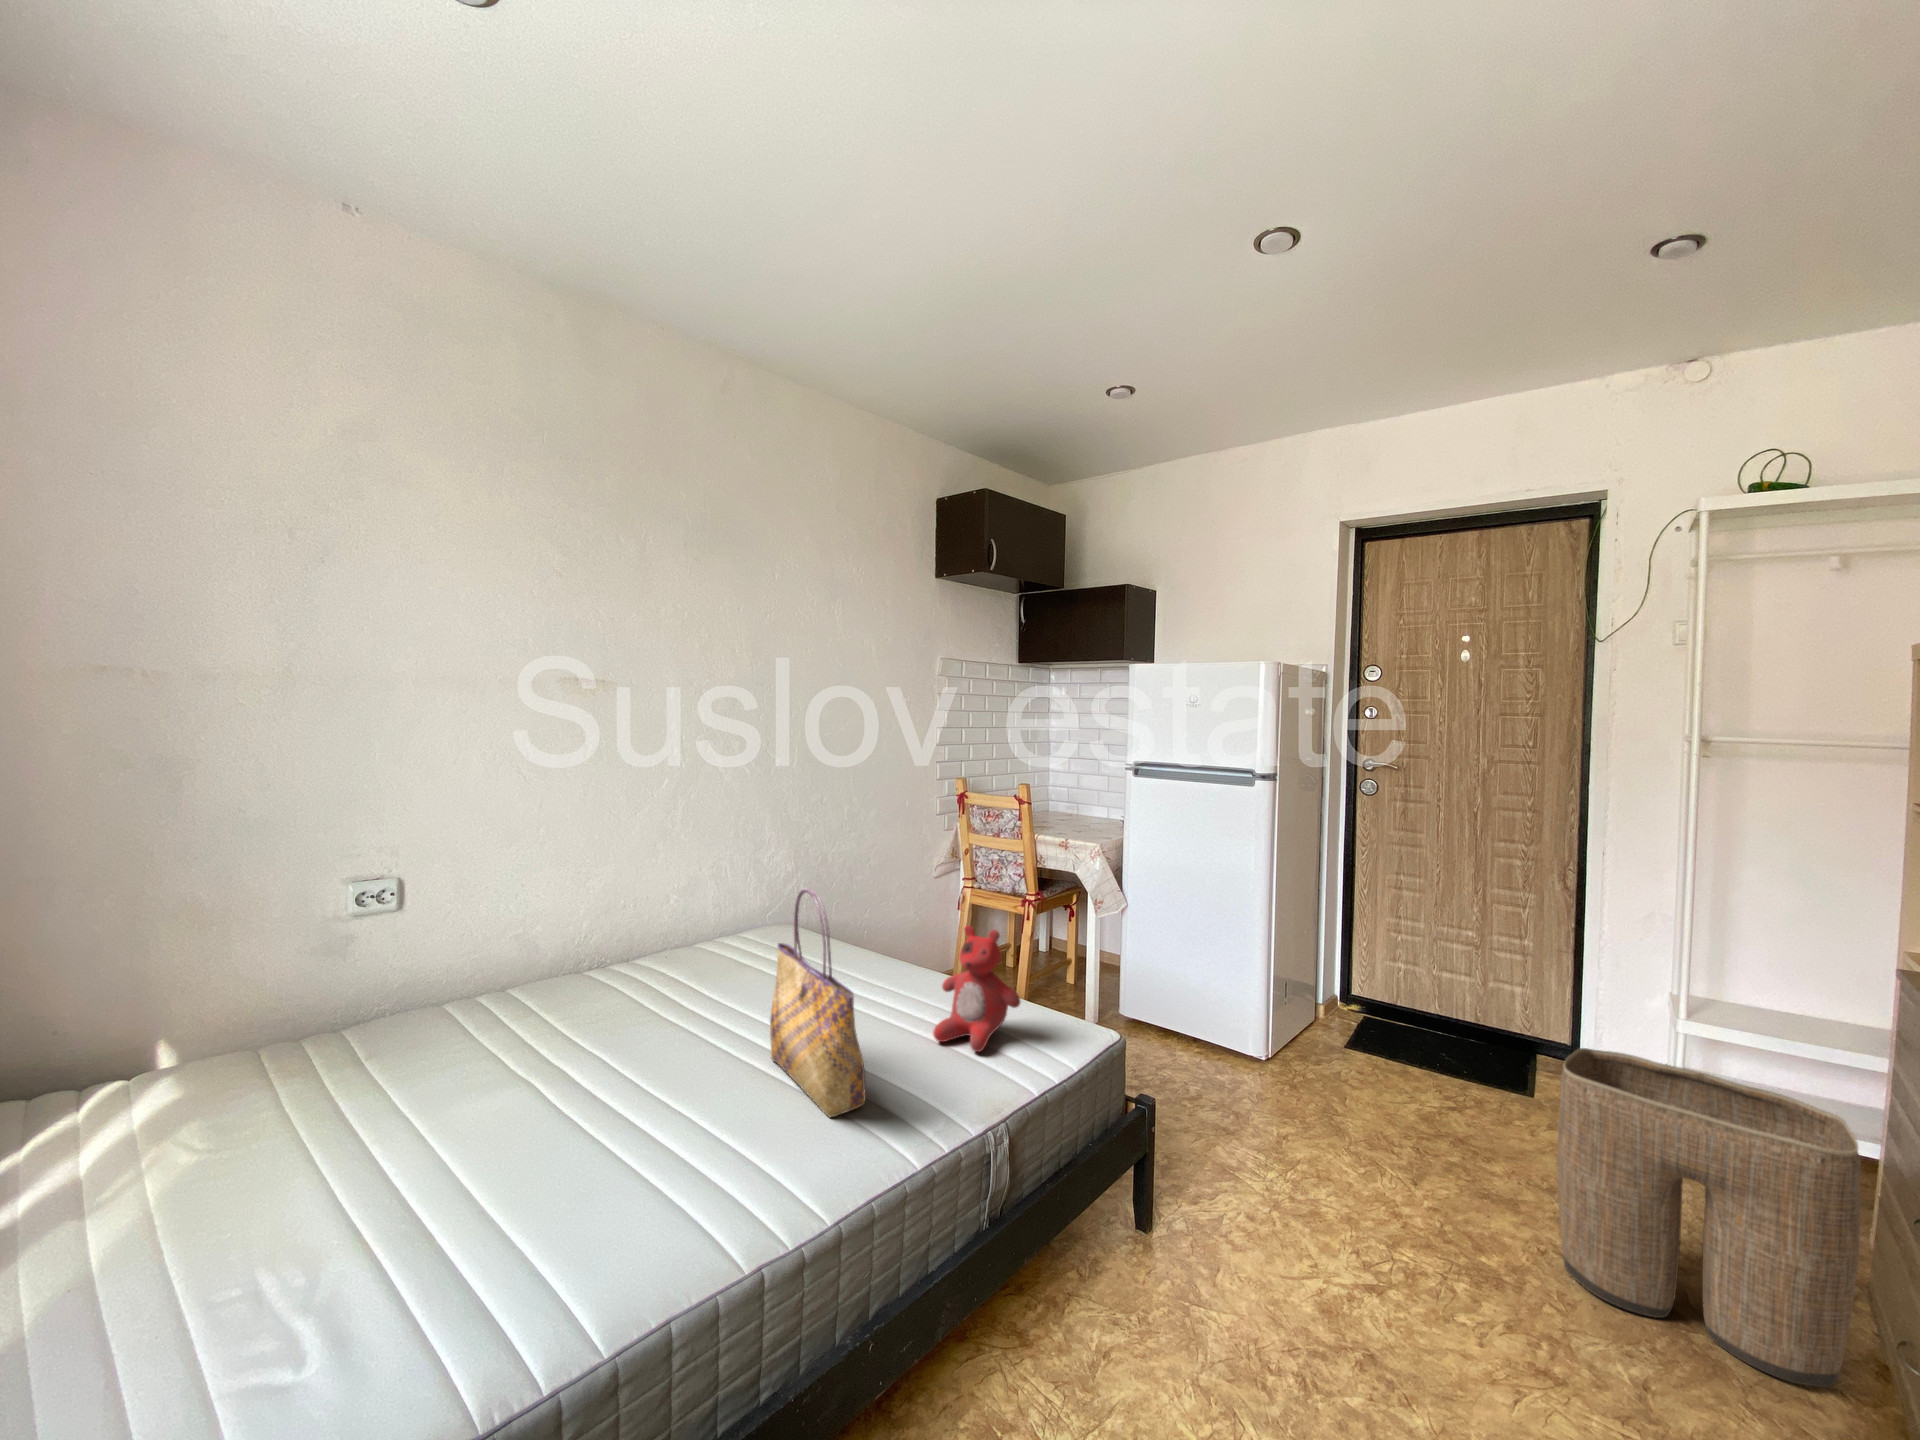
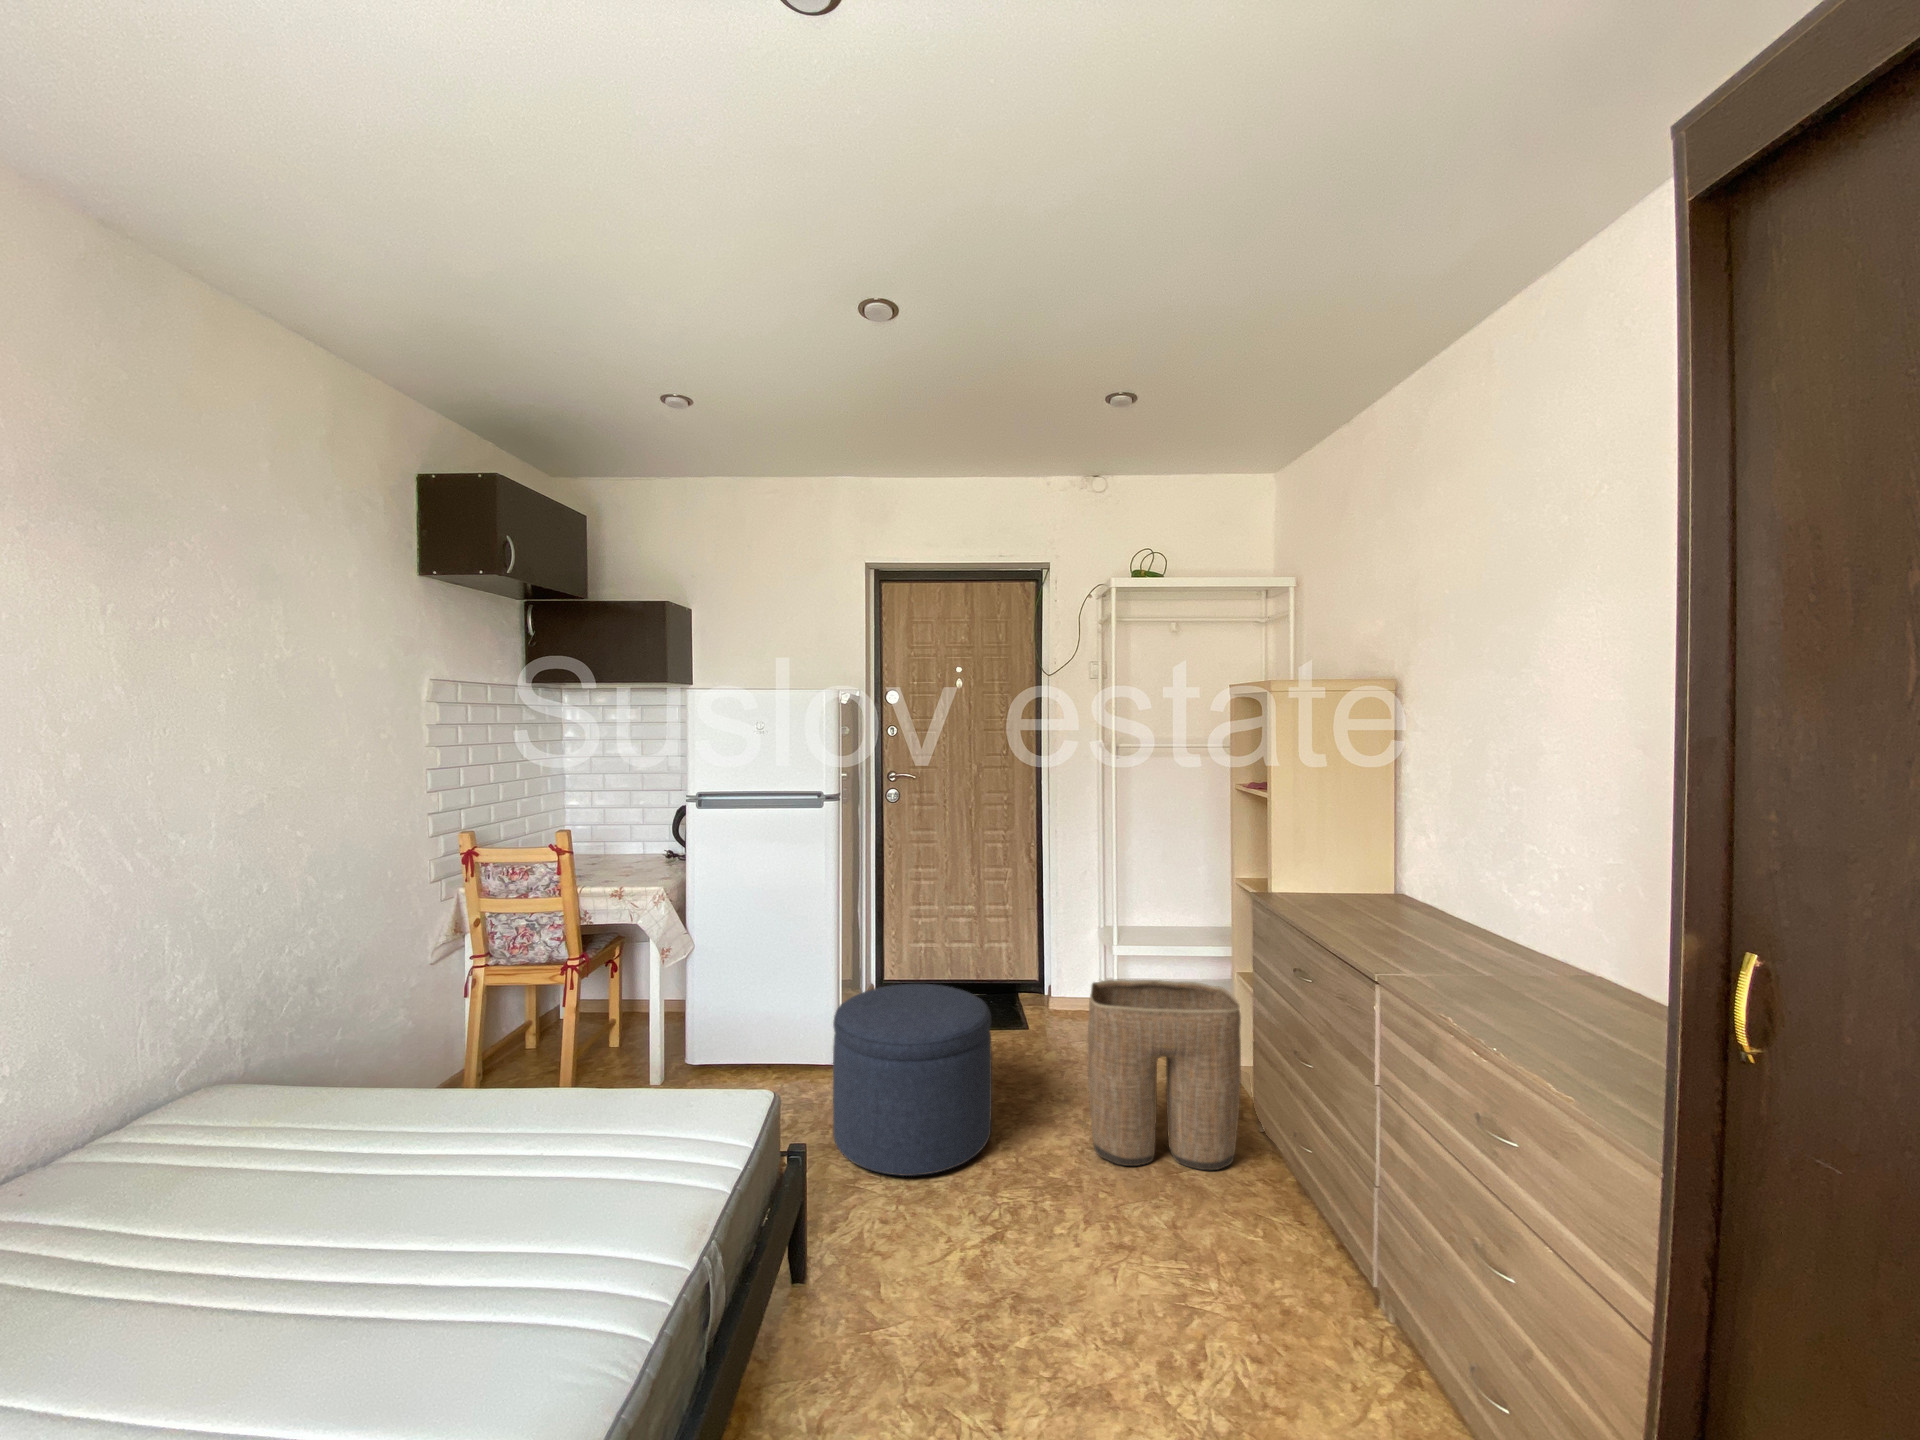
tote bag: present [770,888,866,1117] -> none [319,1025,538,1344]
stuffed bear: present [933,925,1020,1052] -> none [569,1012,683,1174]
ottoman: none [1228,985,1424,1202] -> present [833,984,992,1176]

